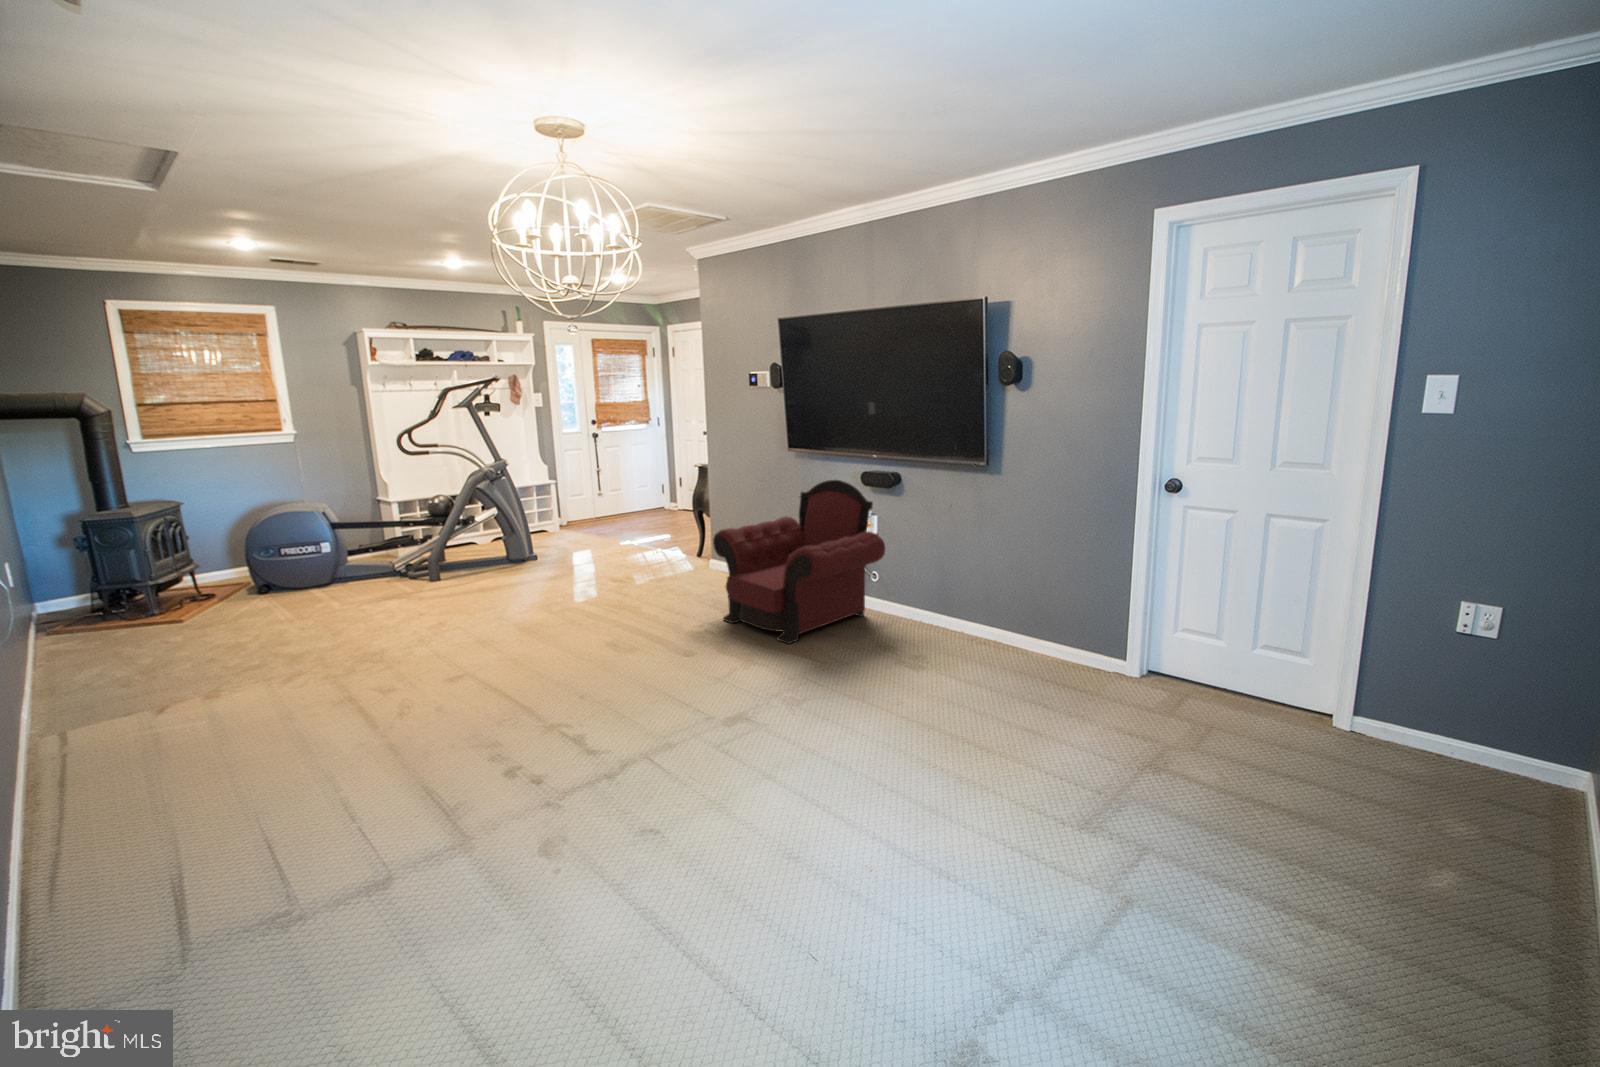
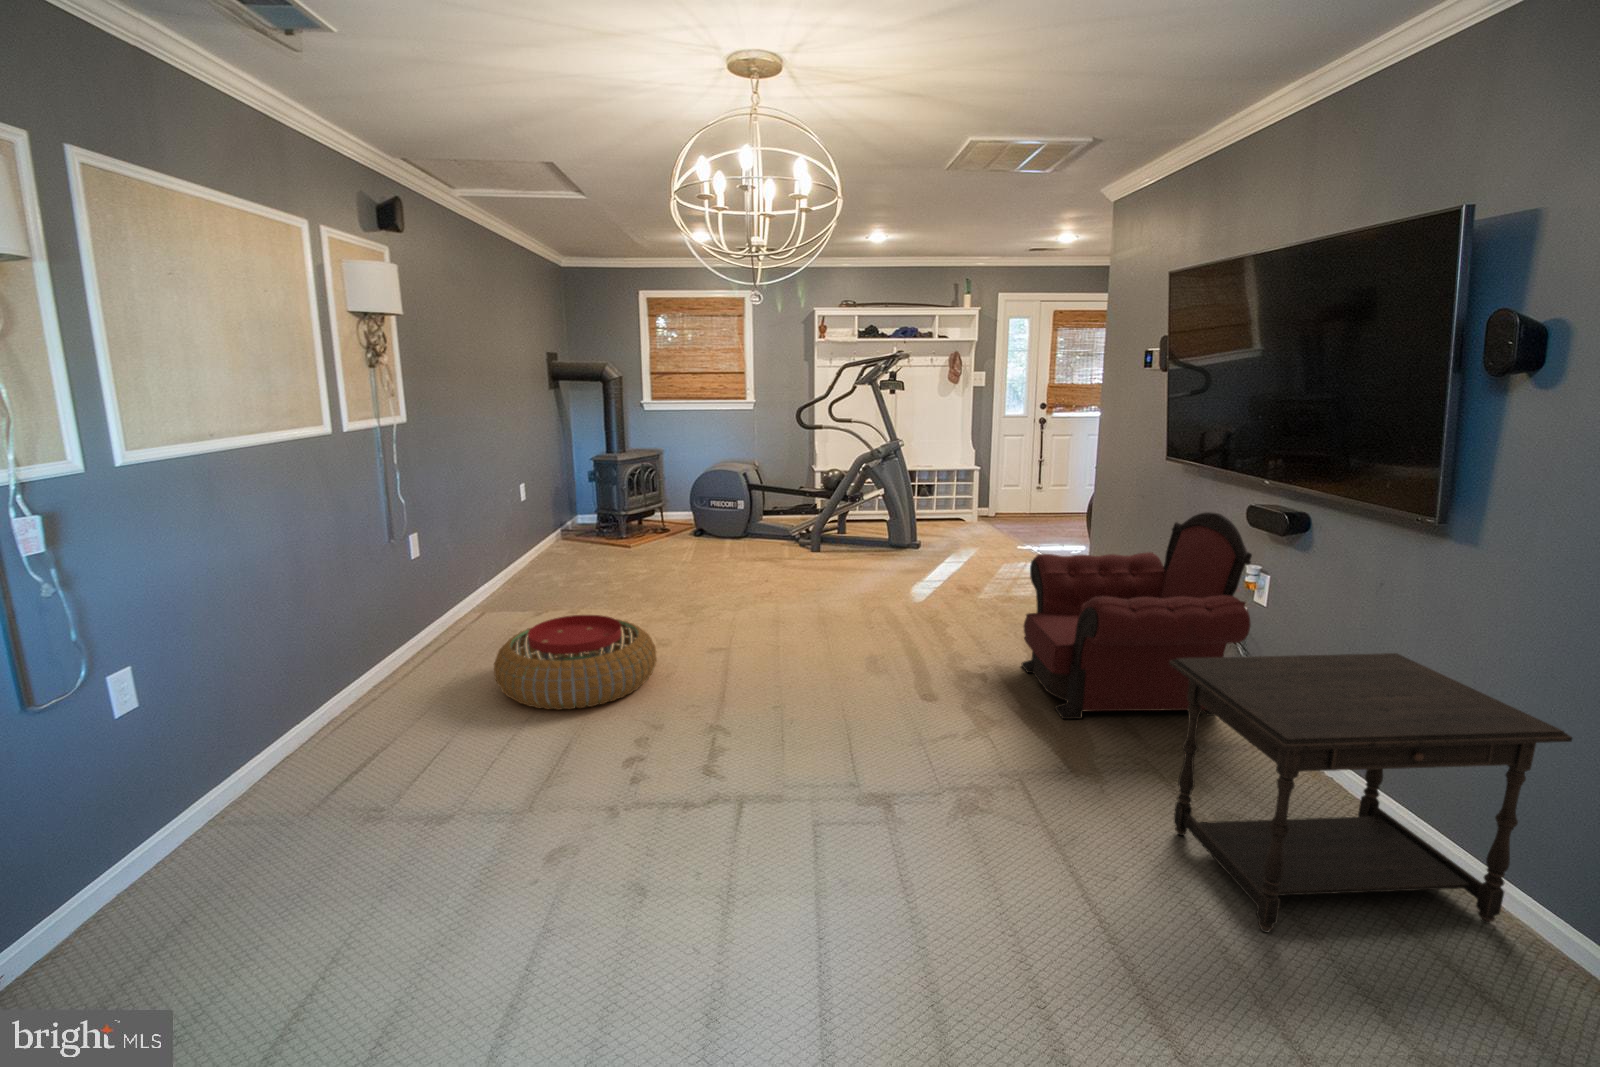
side table: none [901,541,1084,709] -> present [1169,653,1572,932]
pouf: none [201,676,423,801] -> present [494,615,657,710]

